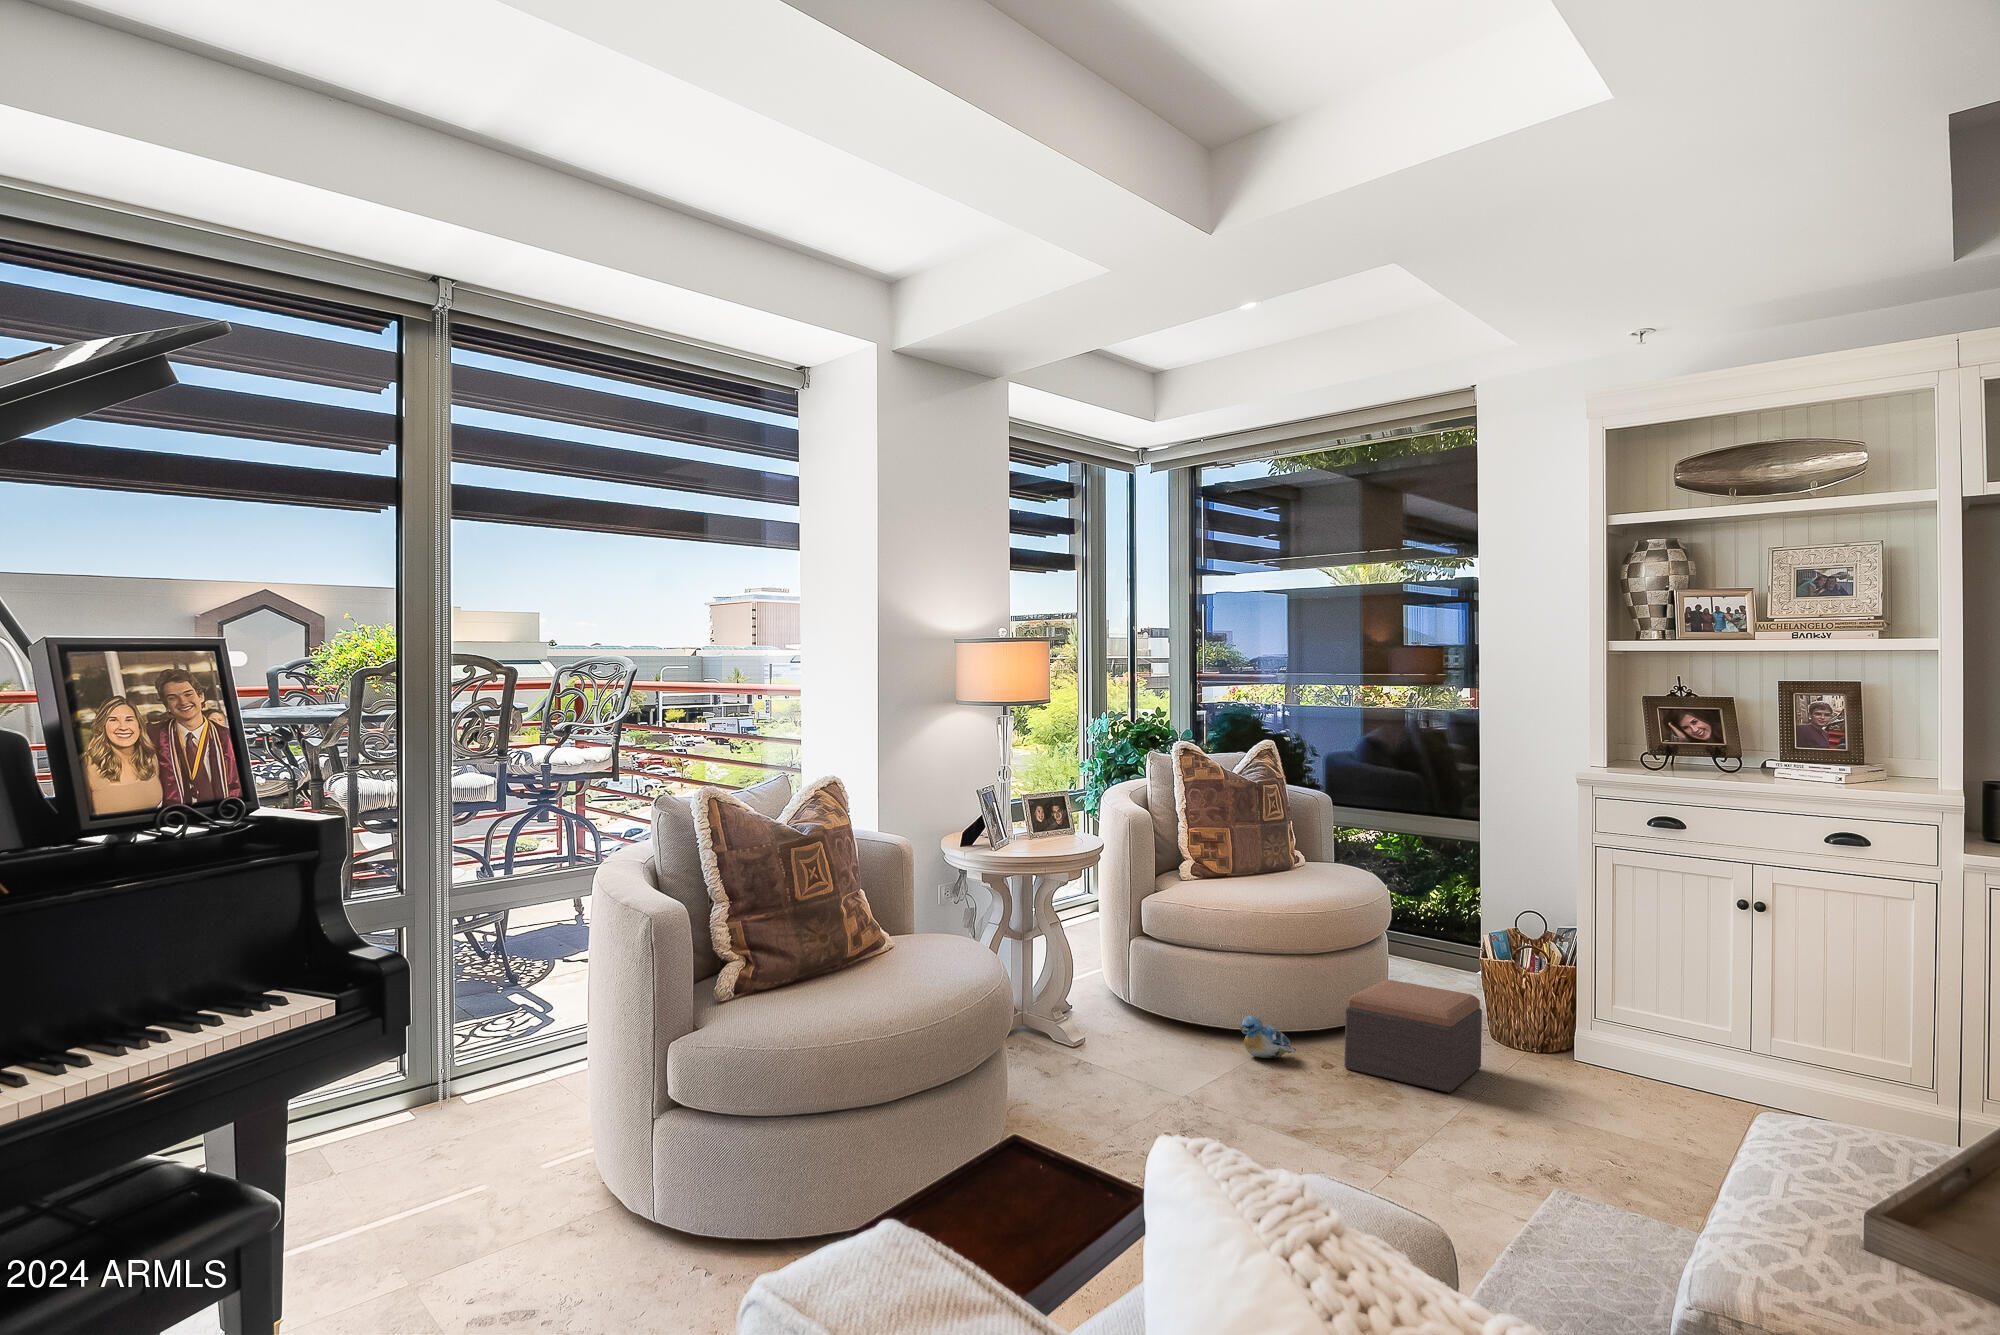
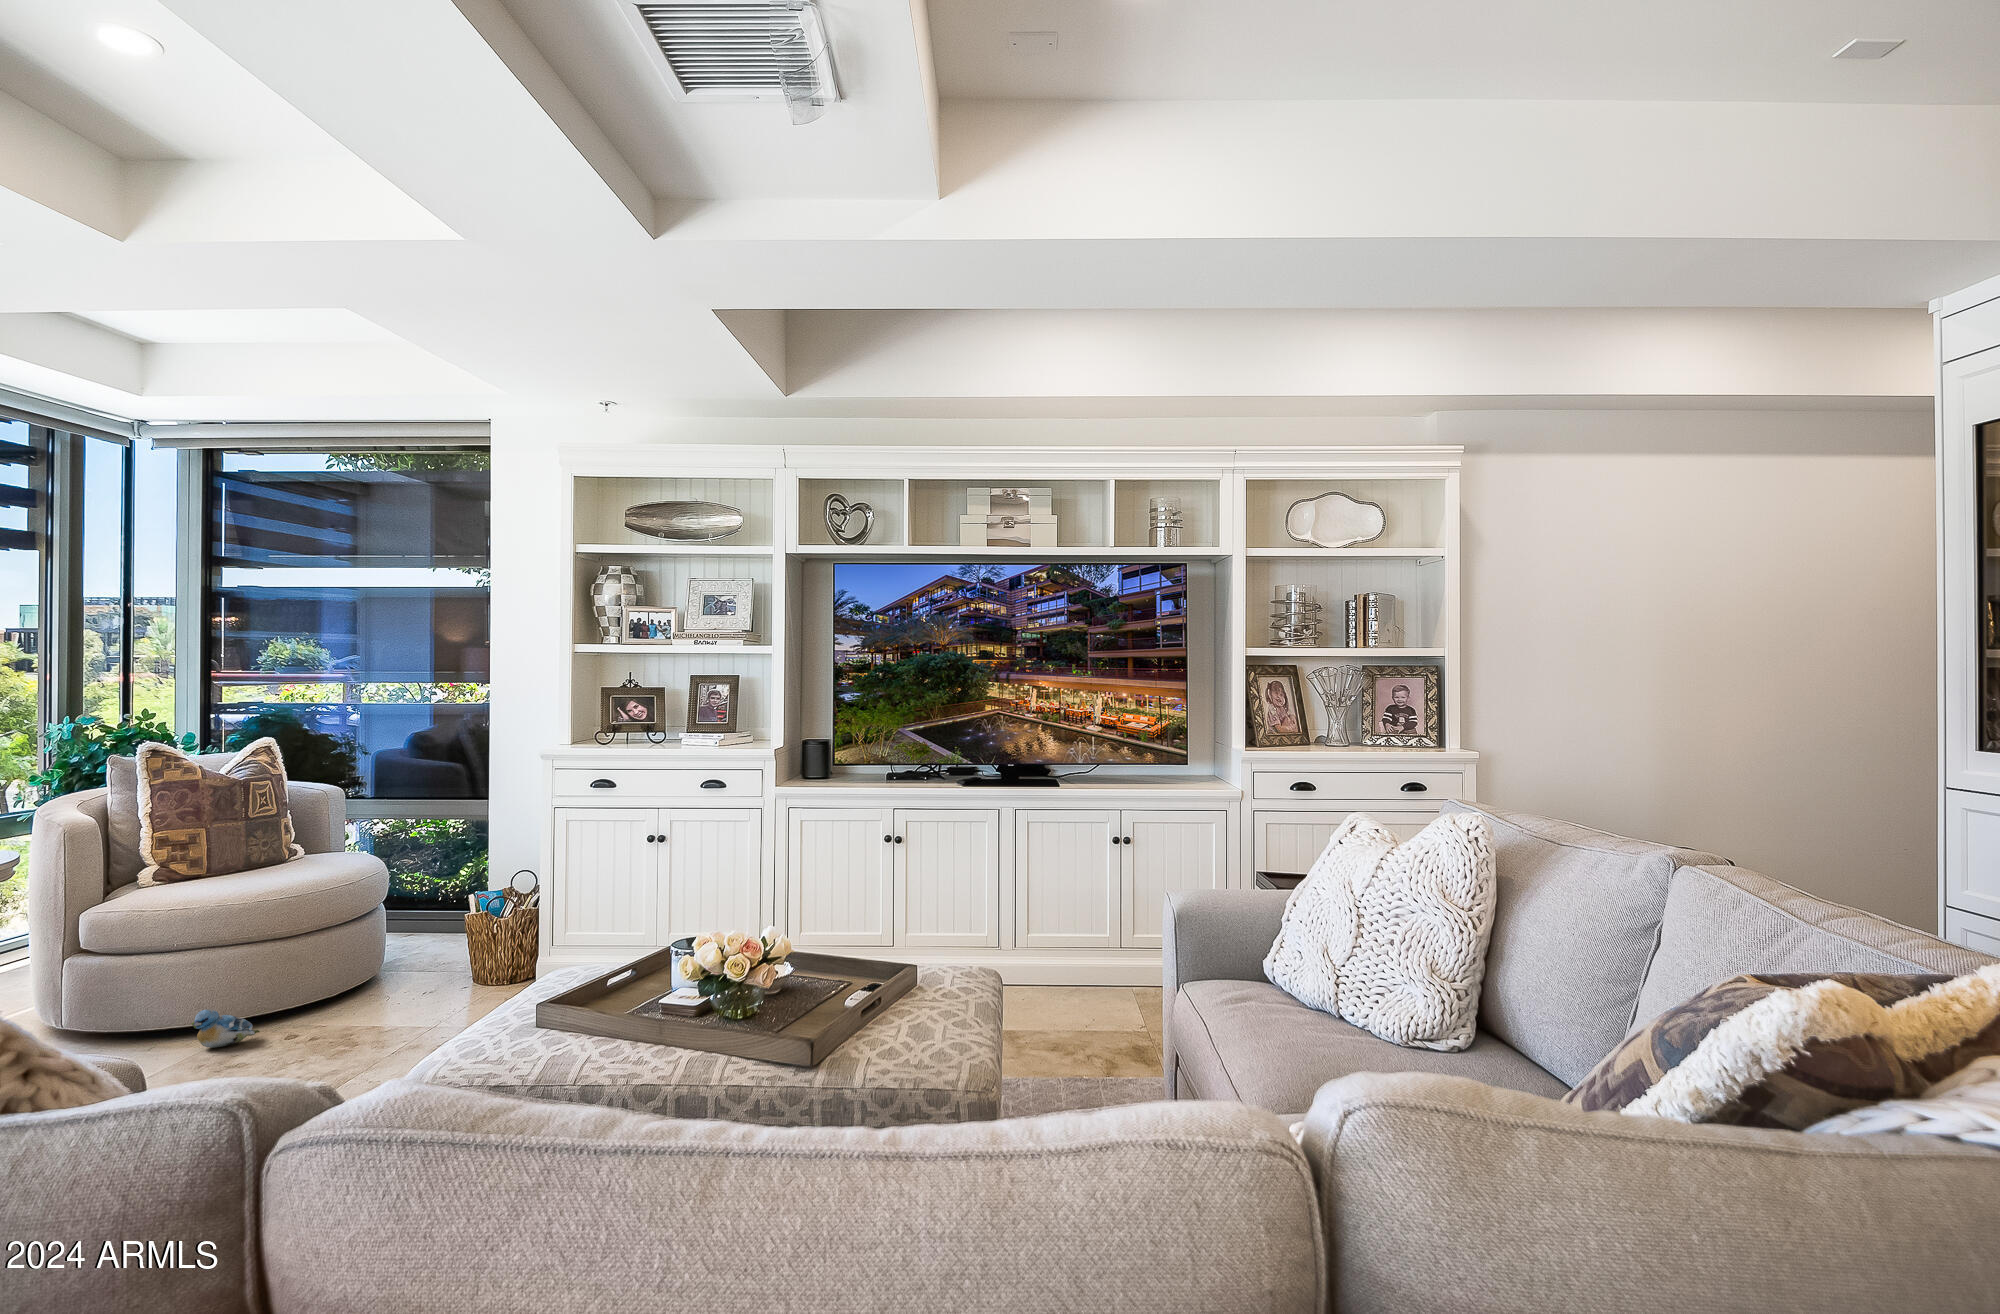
footstool: present [1344,979,1482,1093] -> none [309,947,450,1037]

